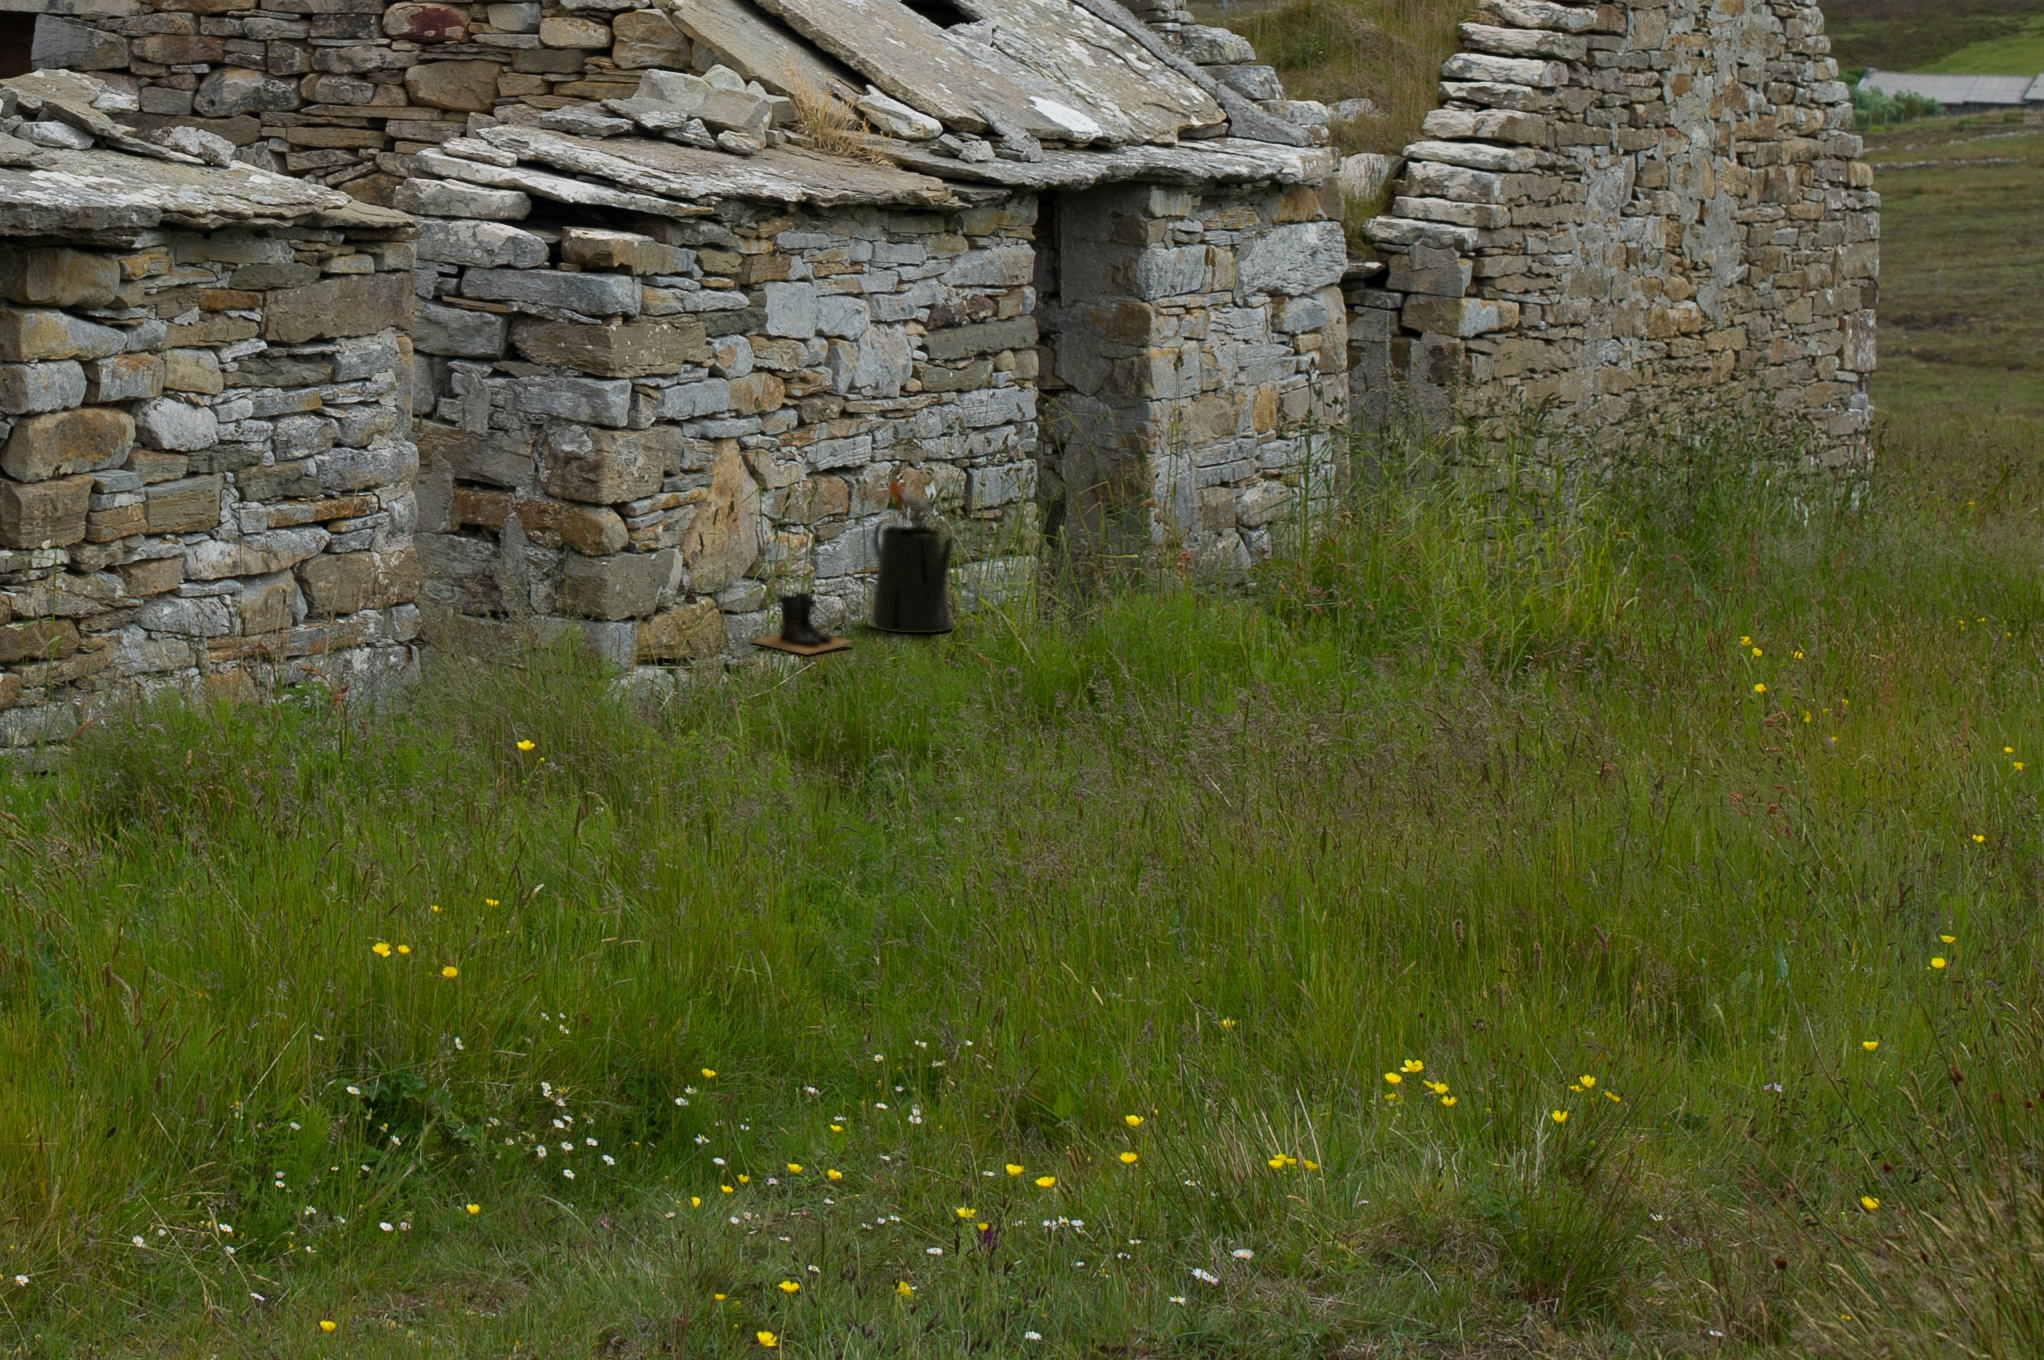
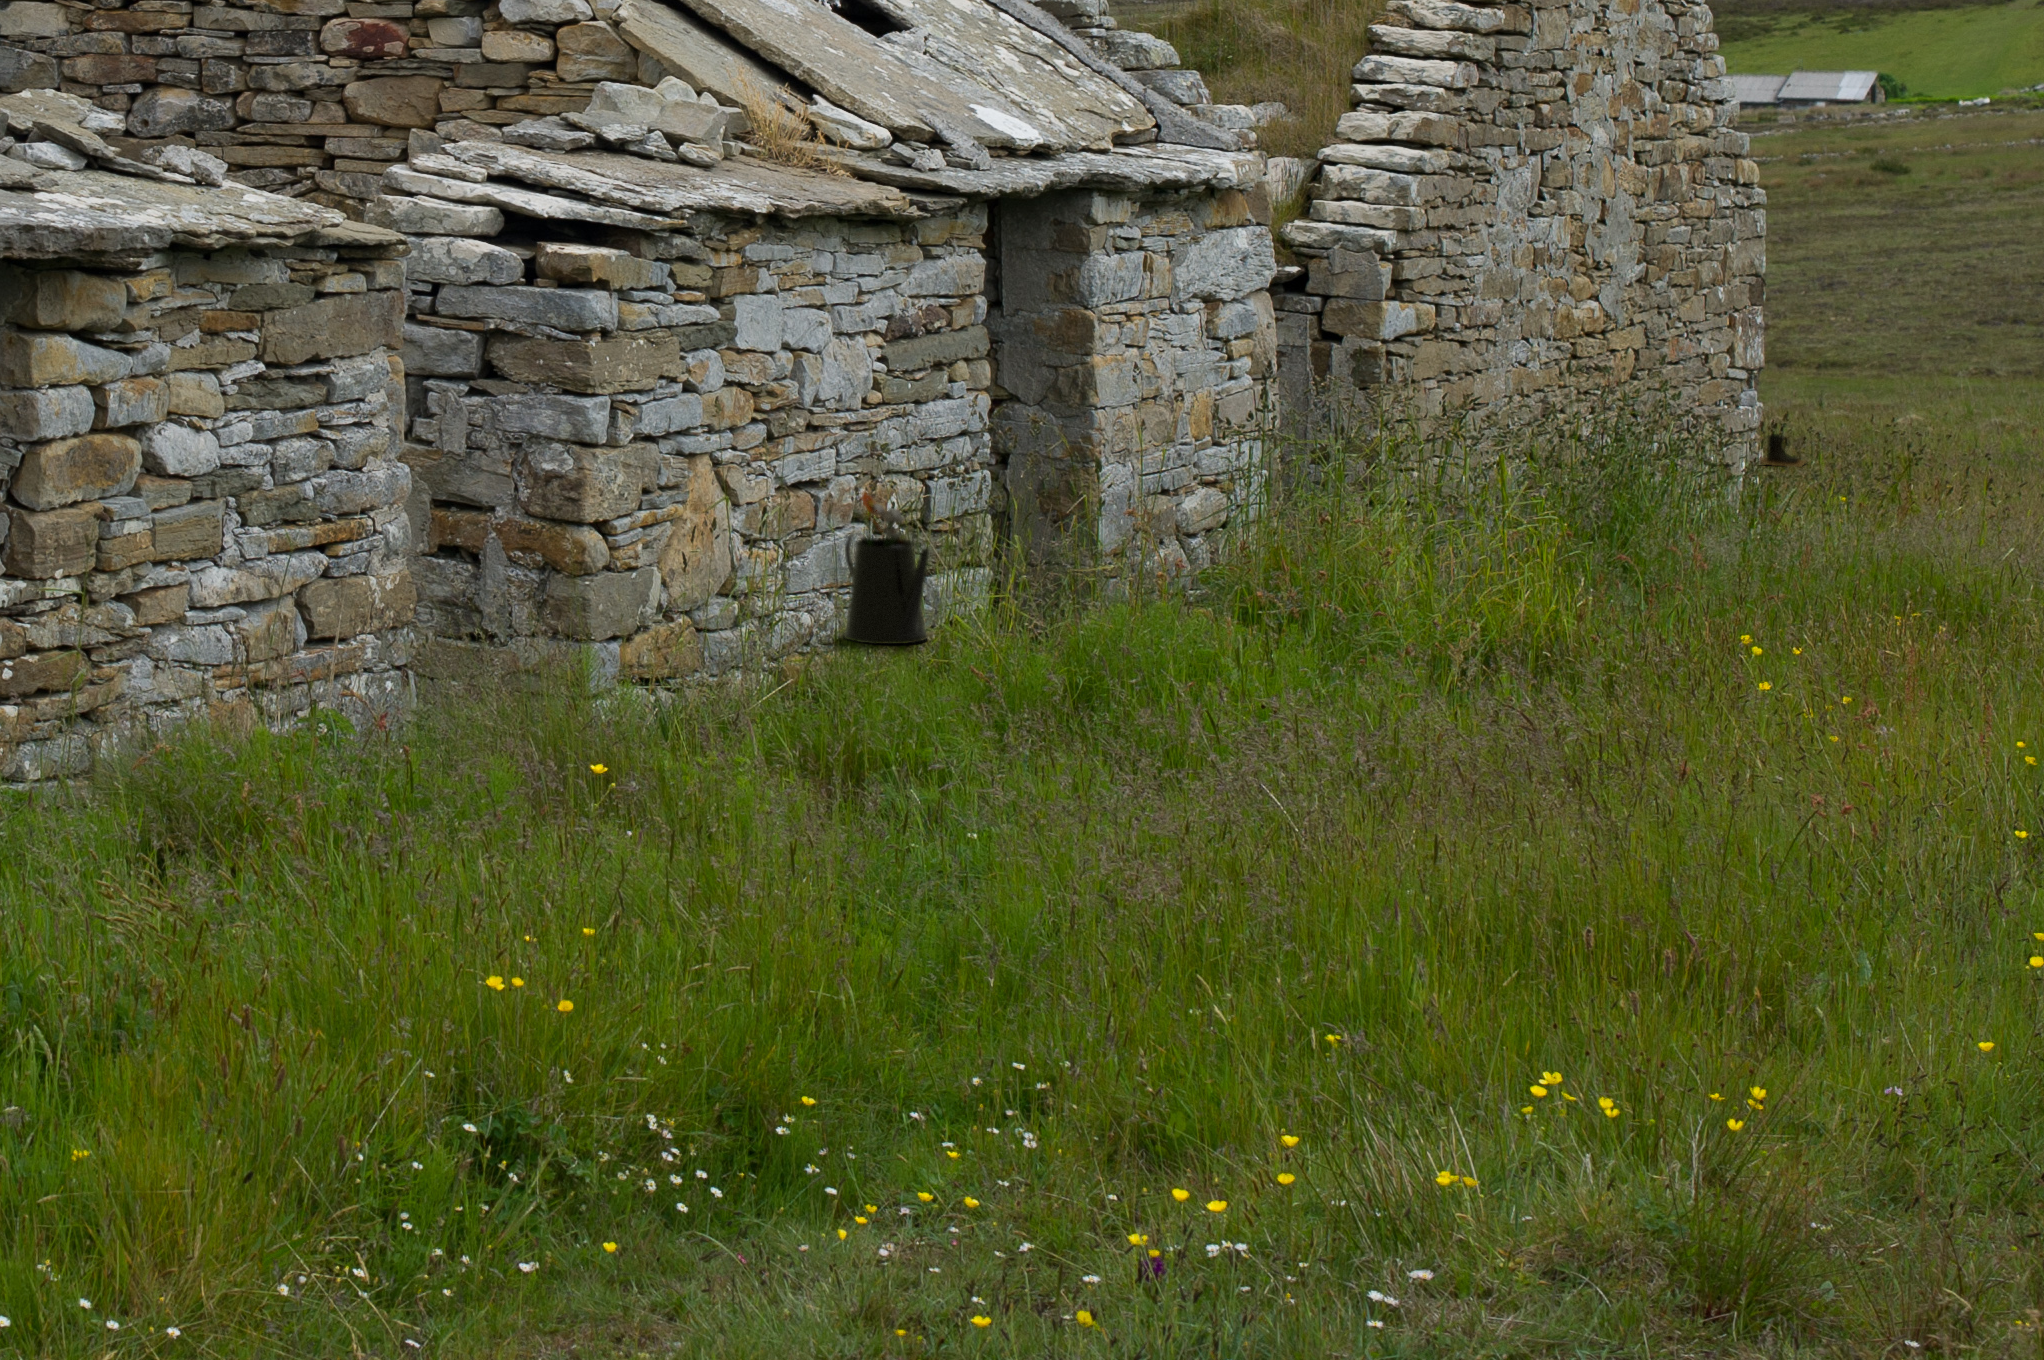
boots: present [752,593,853,655] -> present [1759,434,1806,467]

